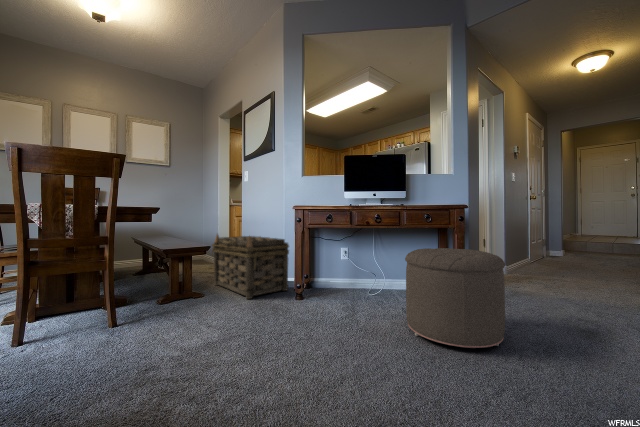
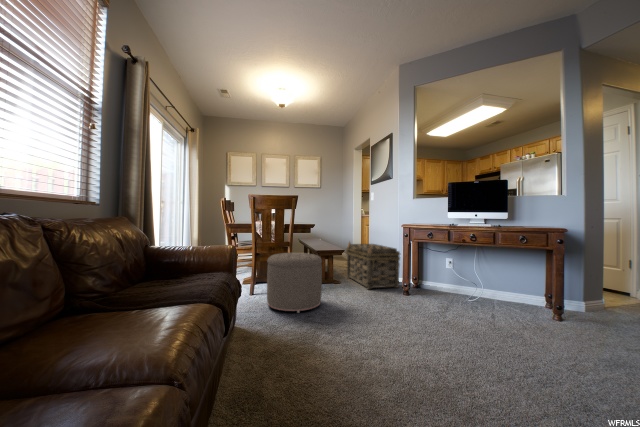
ottoman: present [405,248,505,348] -> present [267,253,322,313]

